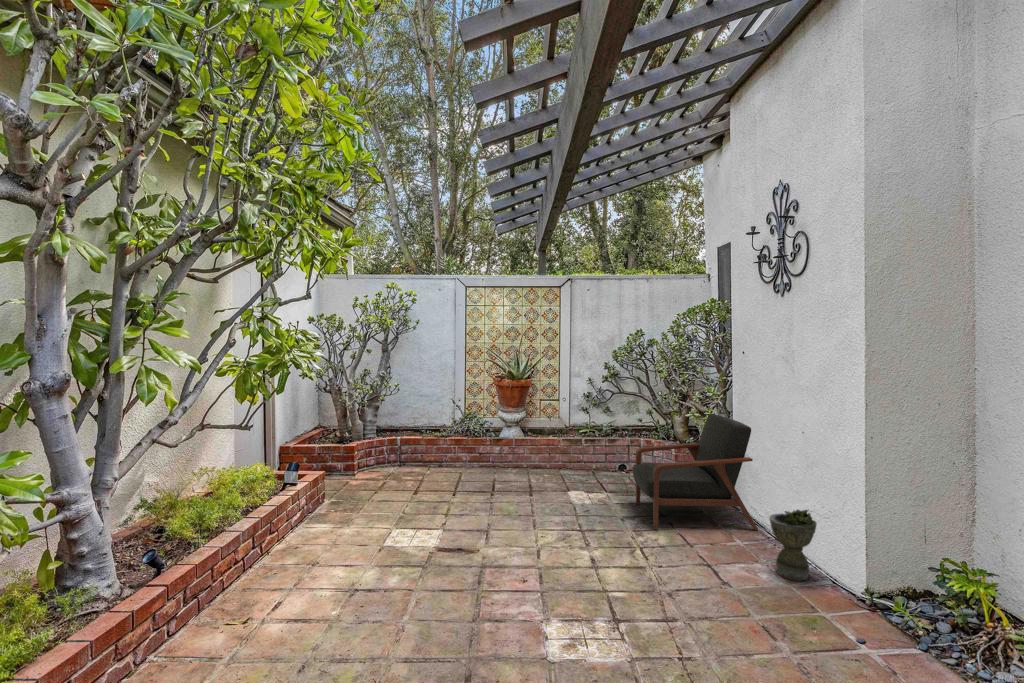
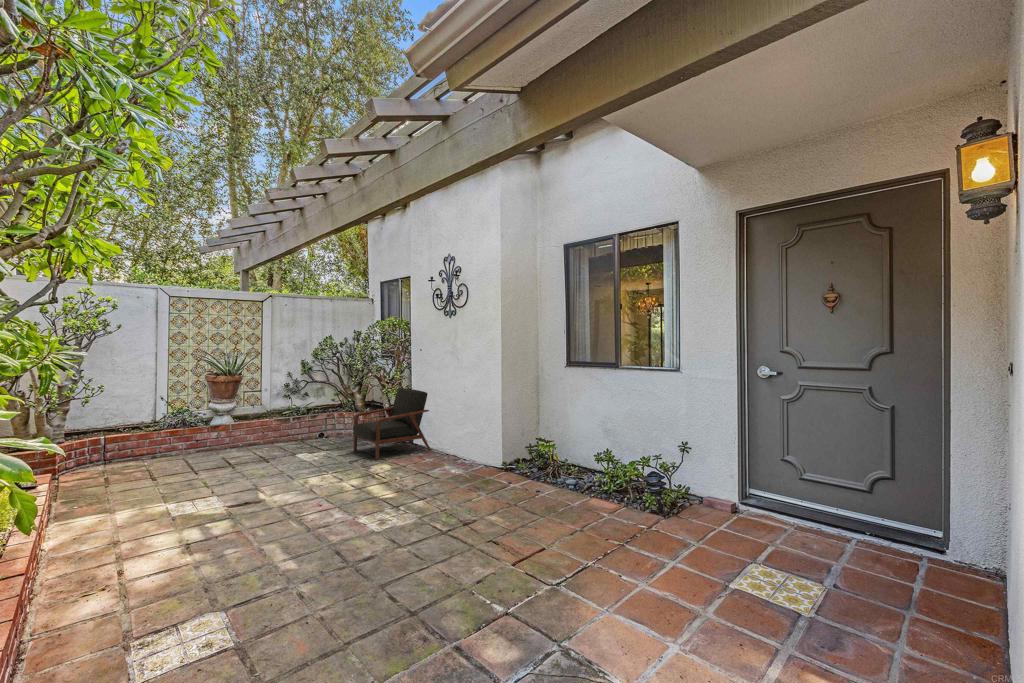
planter: present [769,510,817,581] -> none [446,428,468,464]

